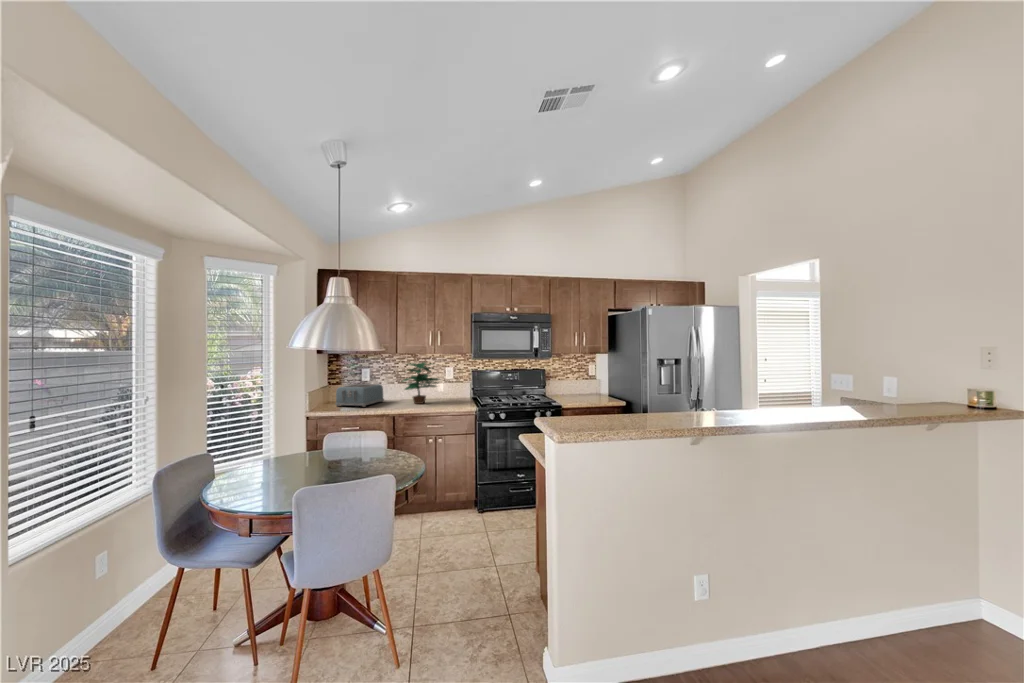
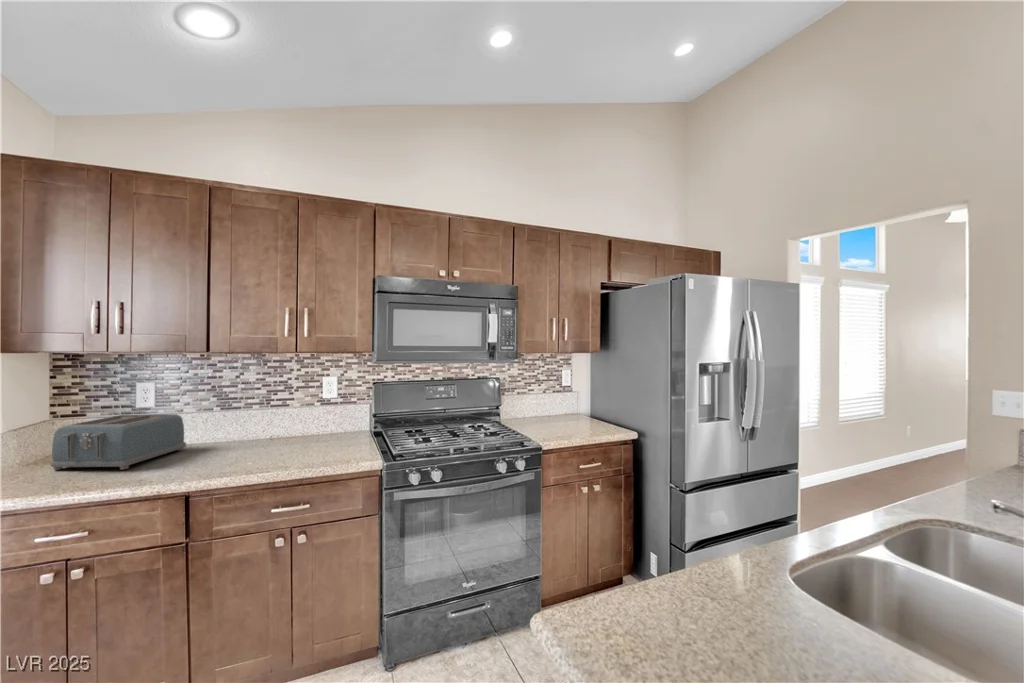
potted plant: present [403,362,439,404] -> none [220,368,312,453]

